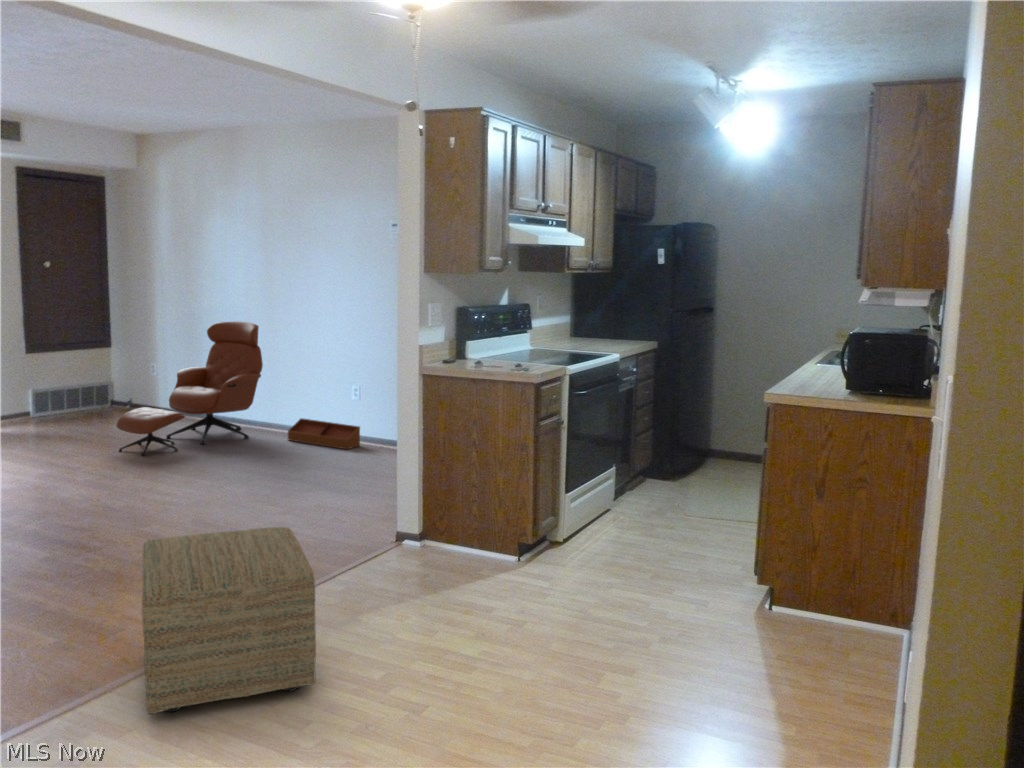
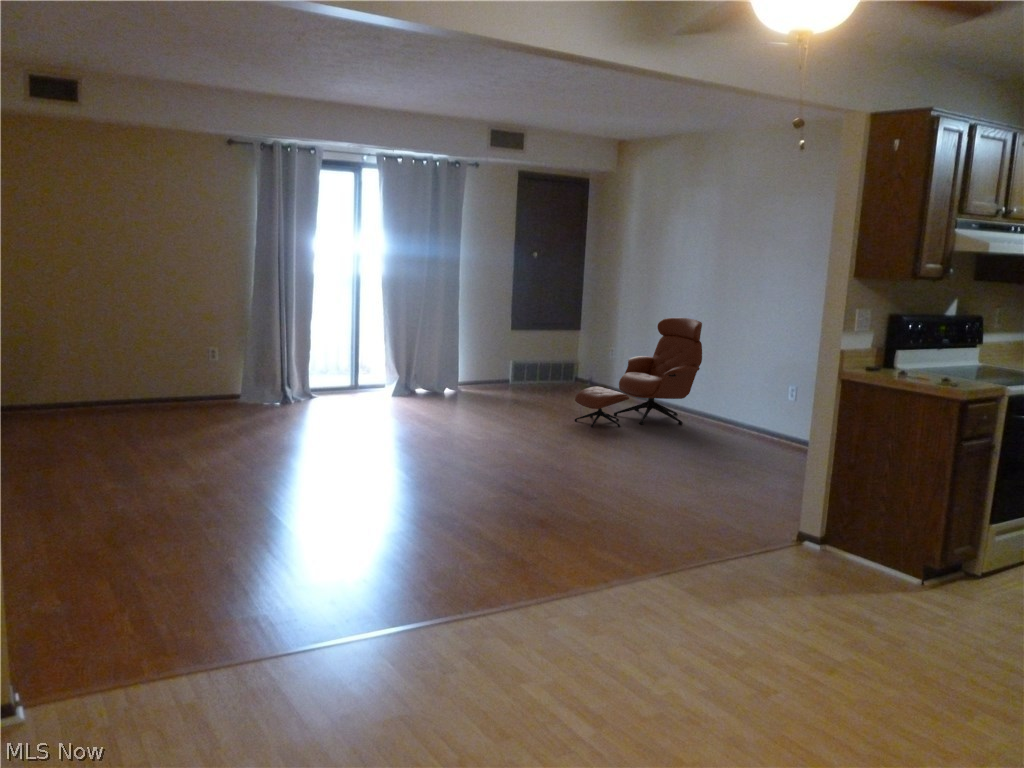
storage bin: present [288,418,360,449] -> none [717,412,787,447]
ottoman: present [142,527,316,714] -> none [547,490,692,643]

